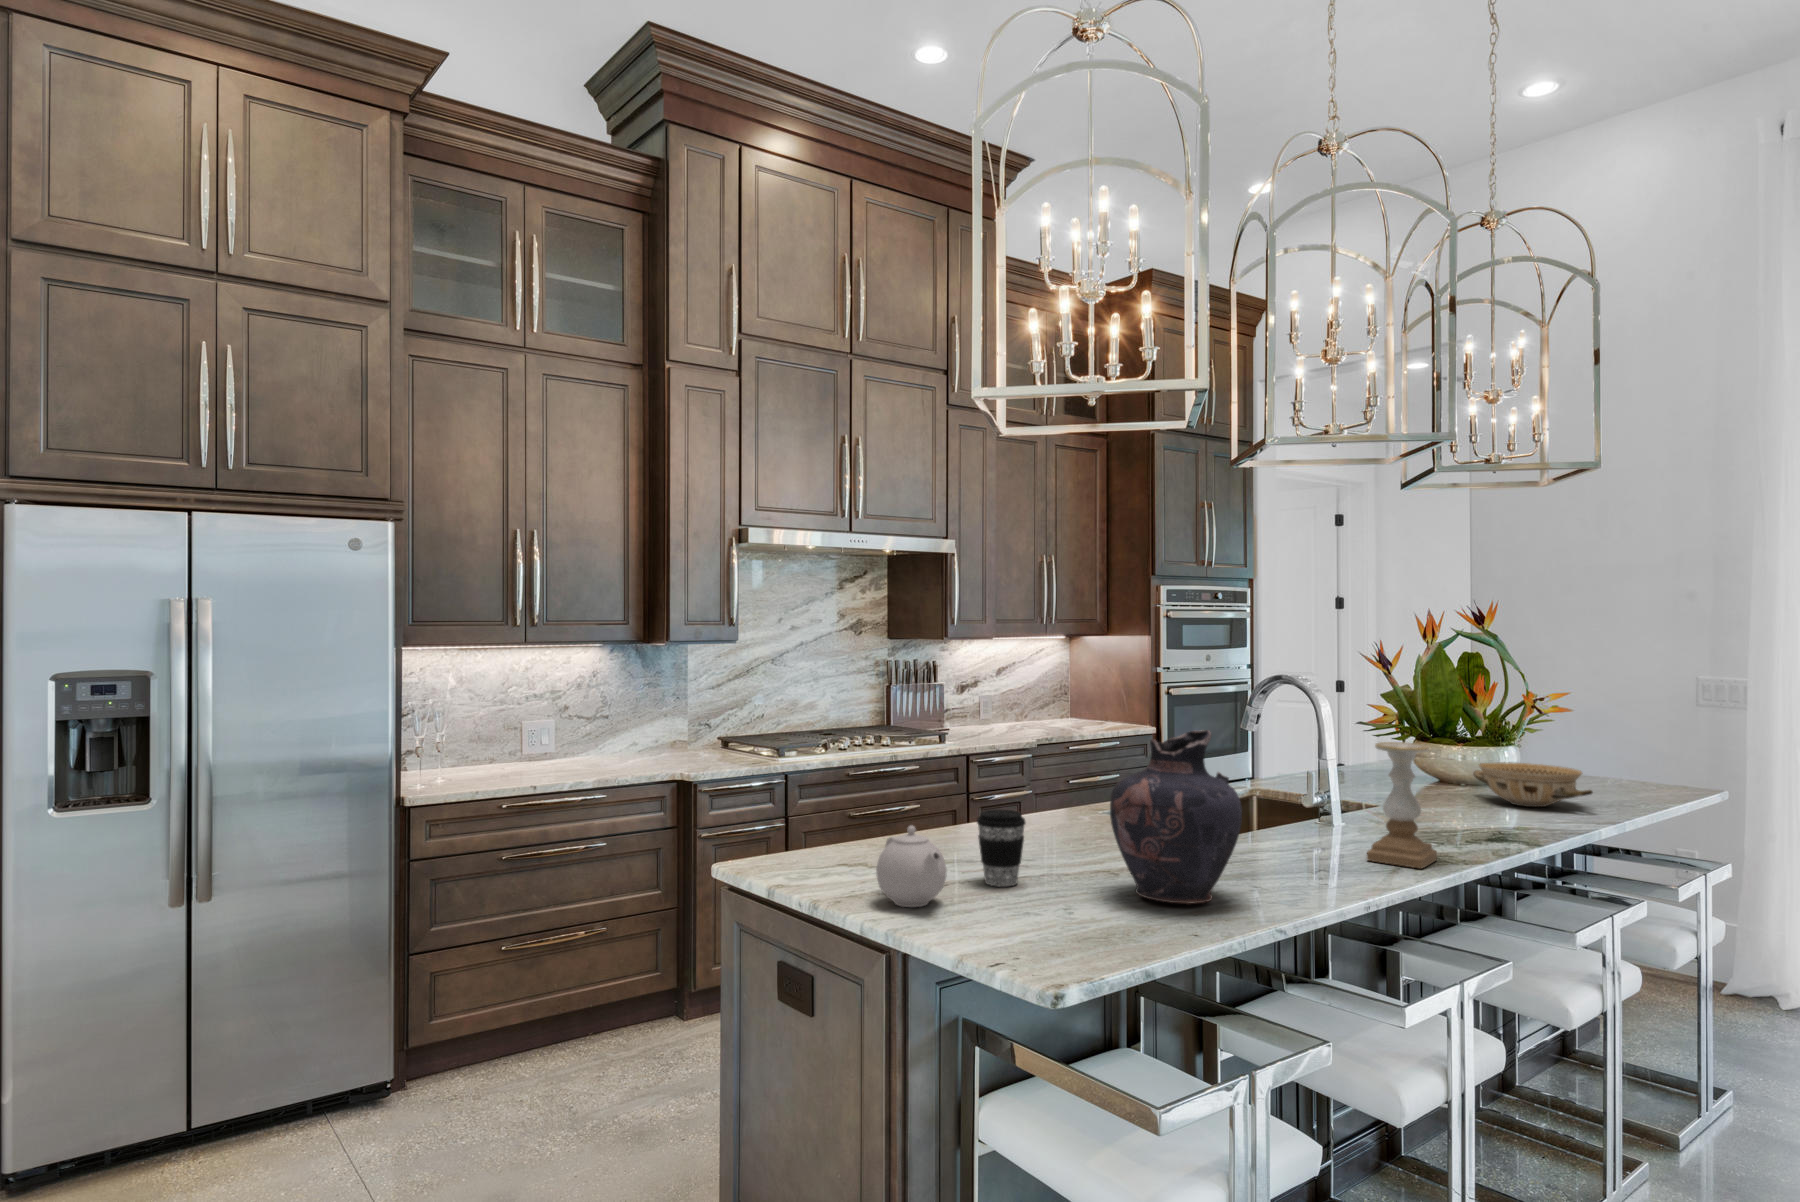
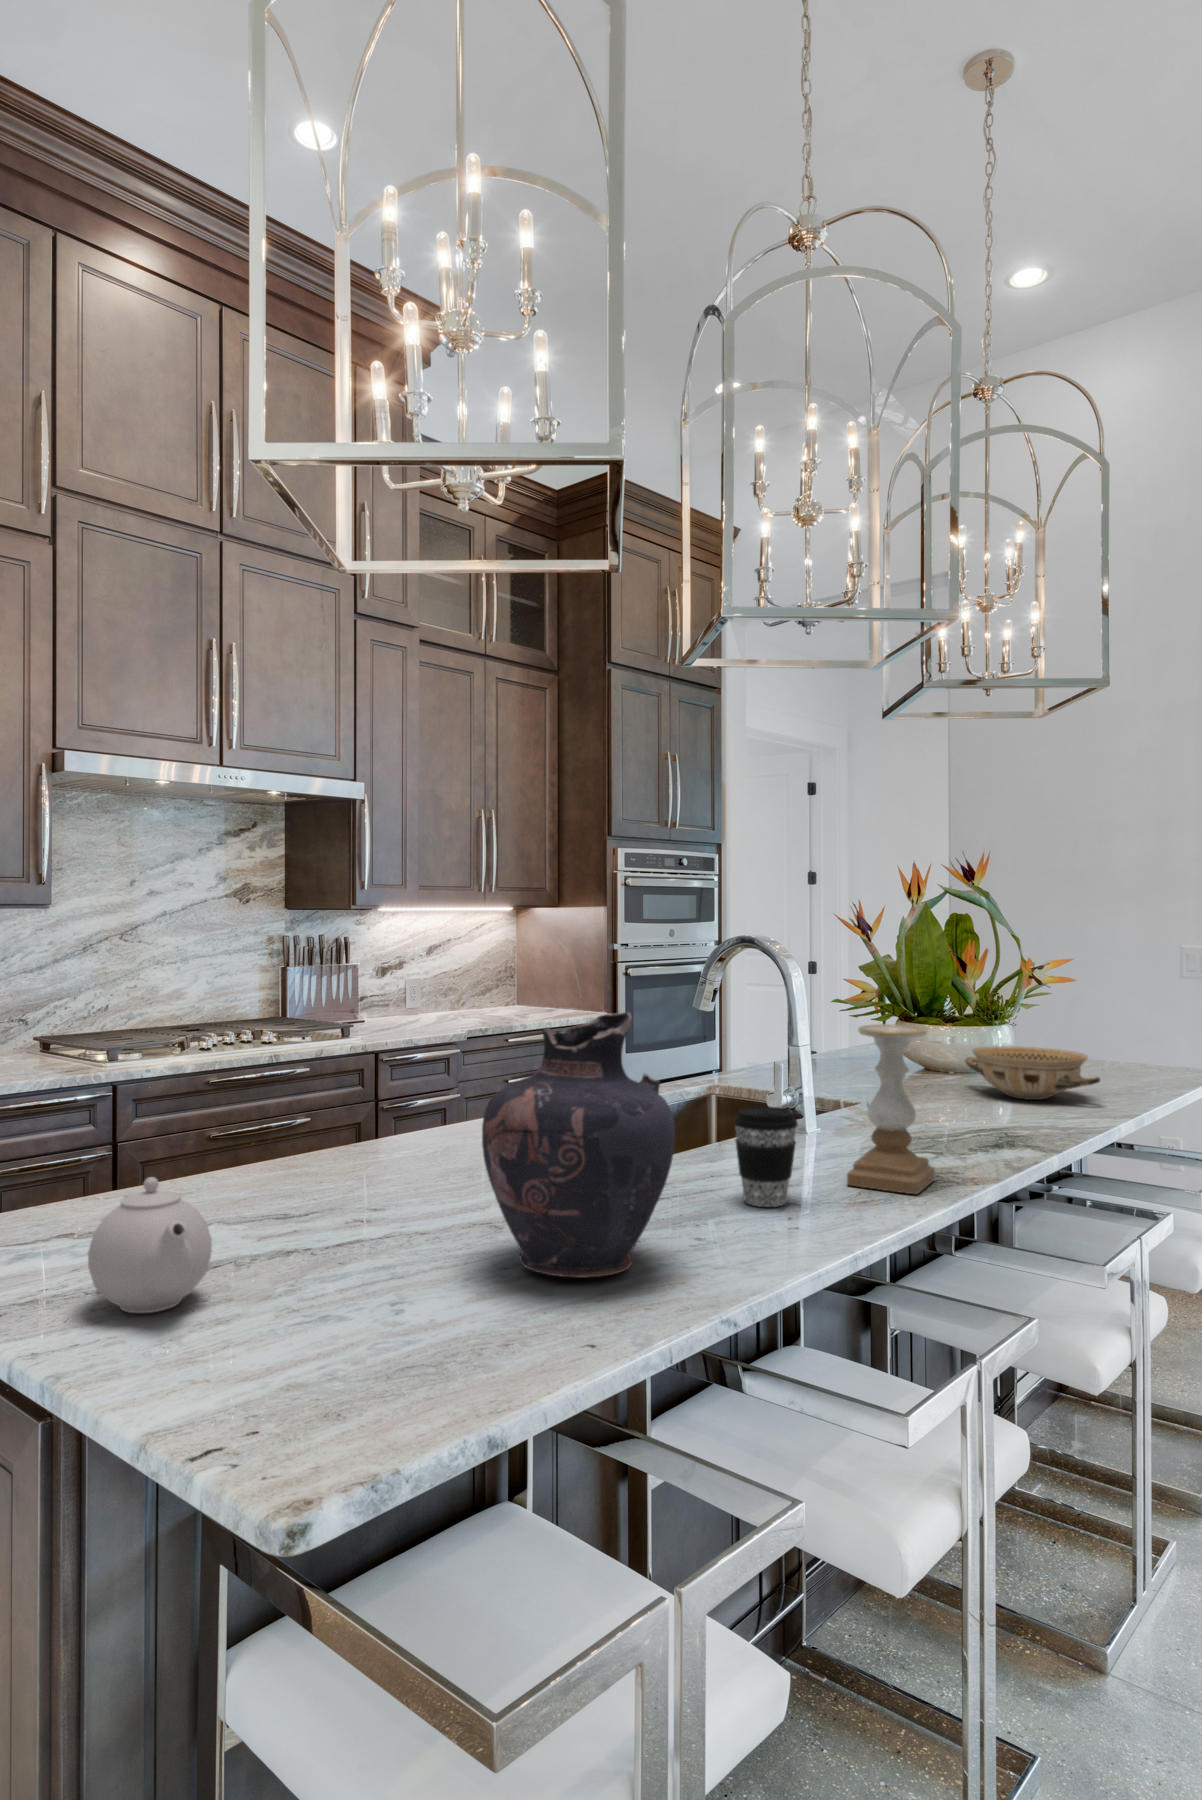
coffee cup: present [977,810,1025,887] -> present [733,1106,798,1207]

